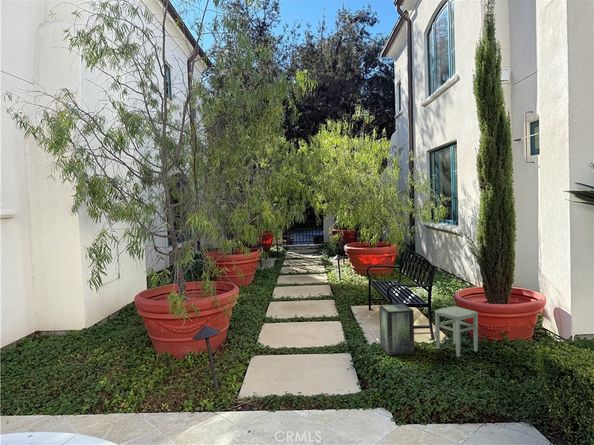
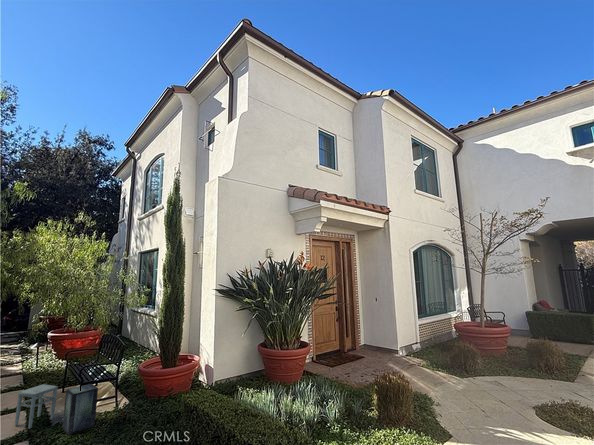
stool: present [435,306,478,357] -> present [15,384,58,429]

